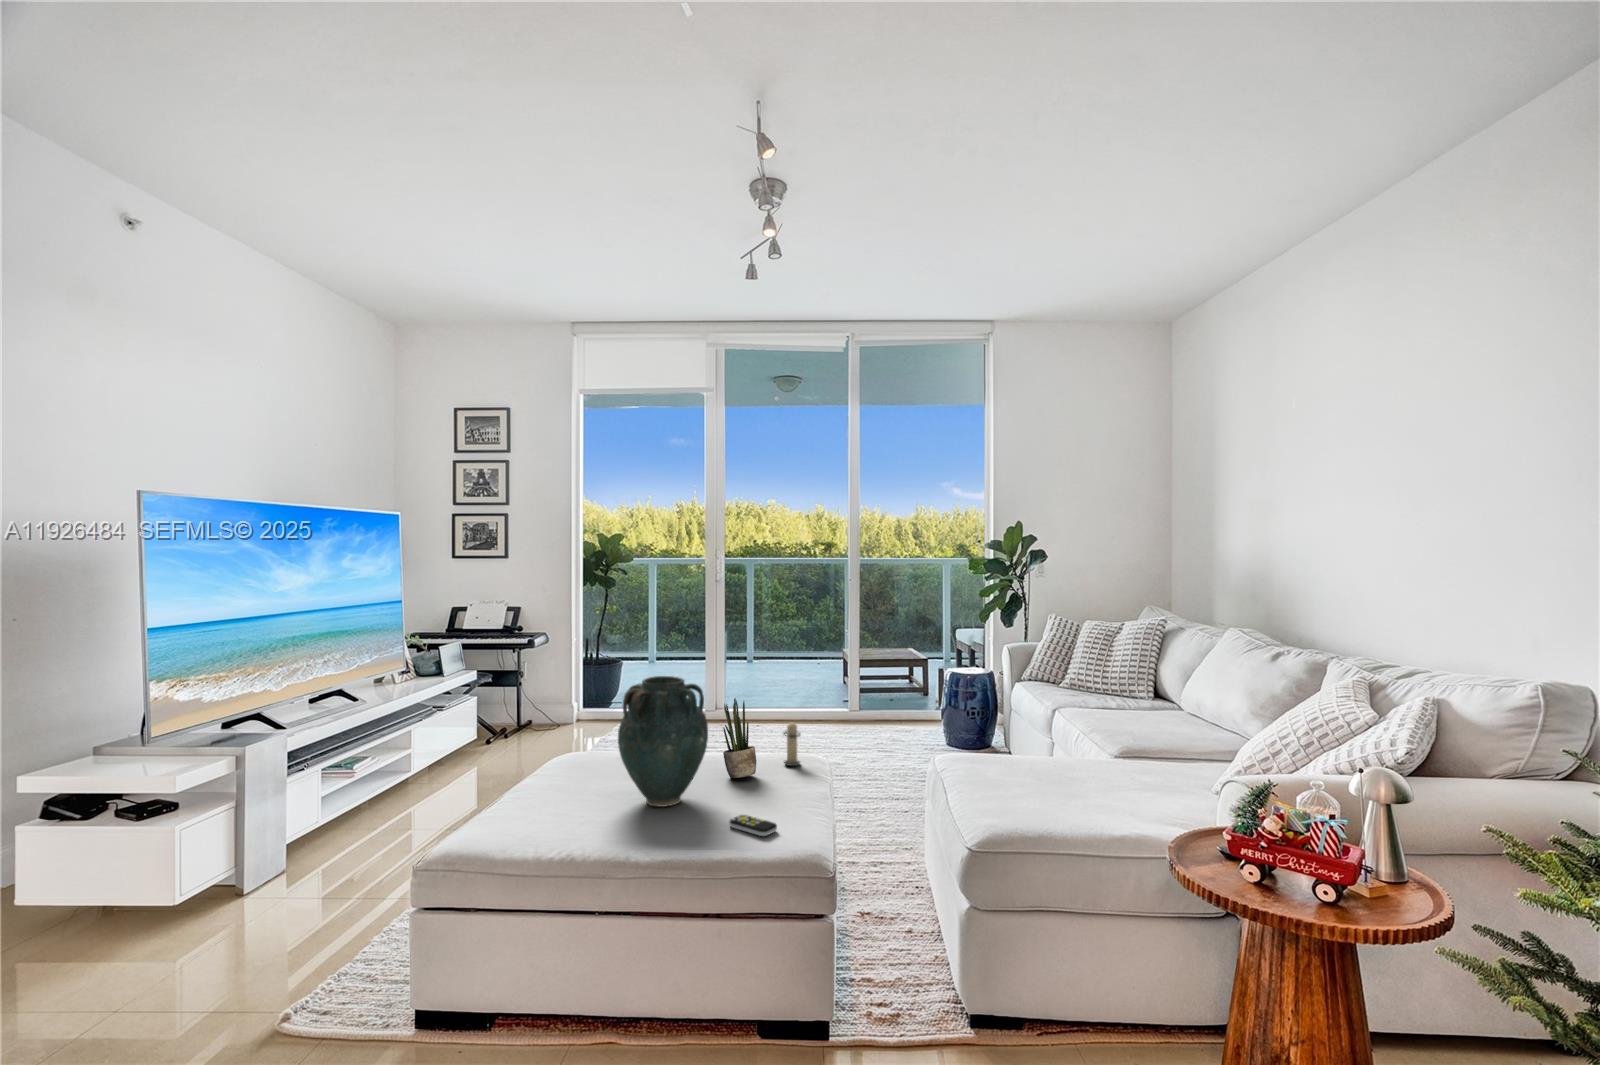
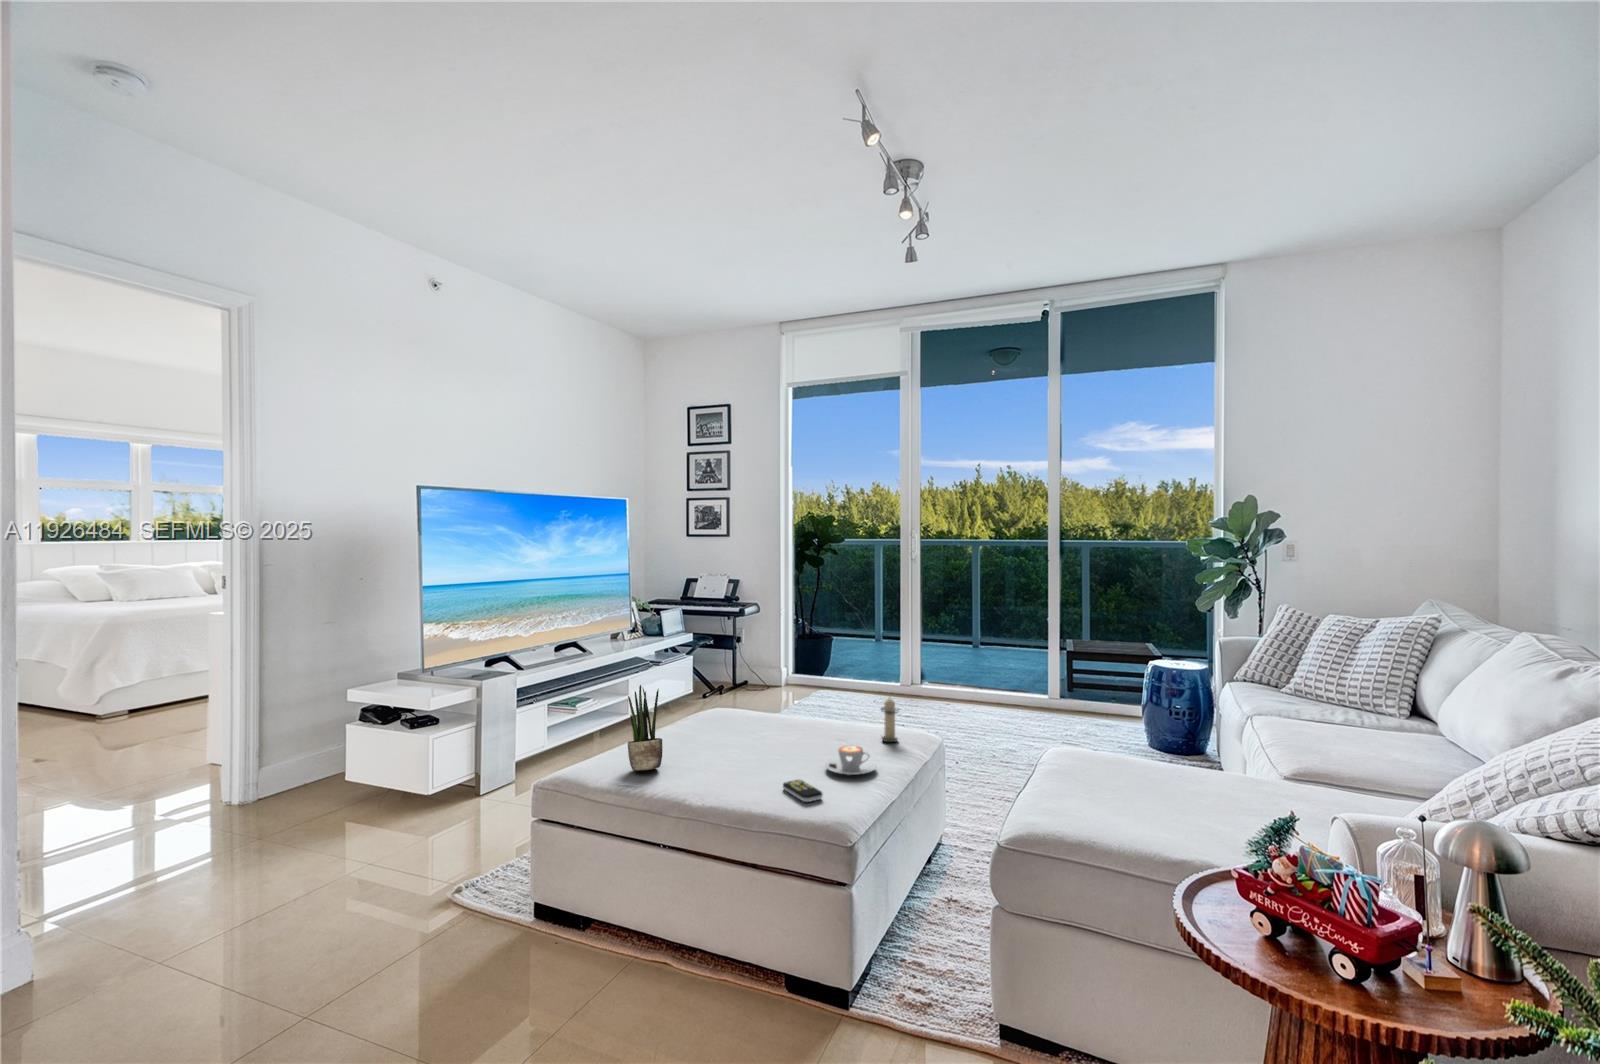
vase: present [618,676,708,807] -> none [702,642,787,763]
potted plant: present [723,698,756,778] -> present [628,685,663,770]
coffee cup: none [754,773,805,803] -> present [825,746,876,775]

